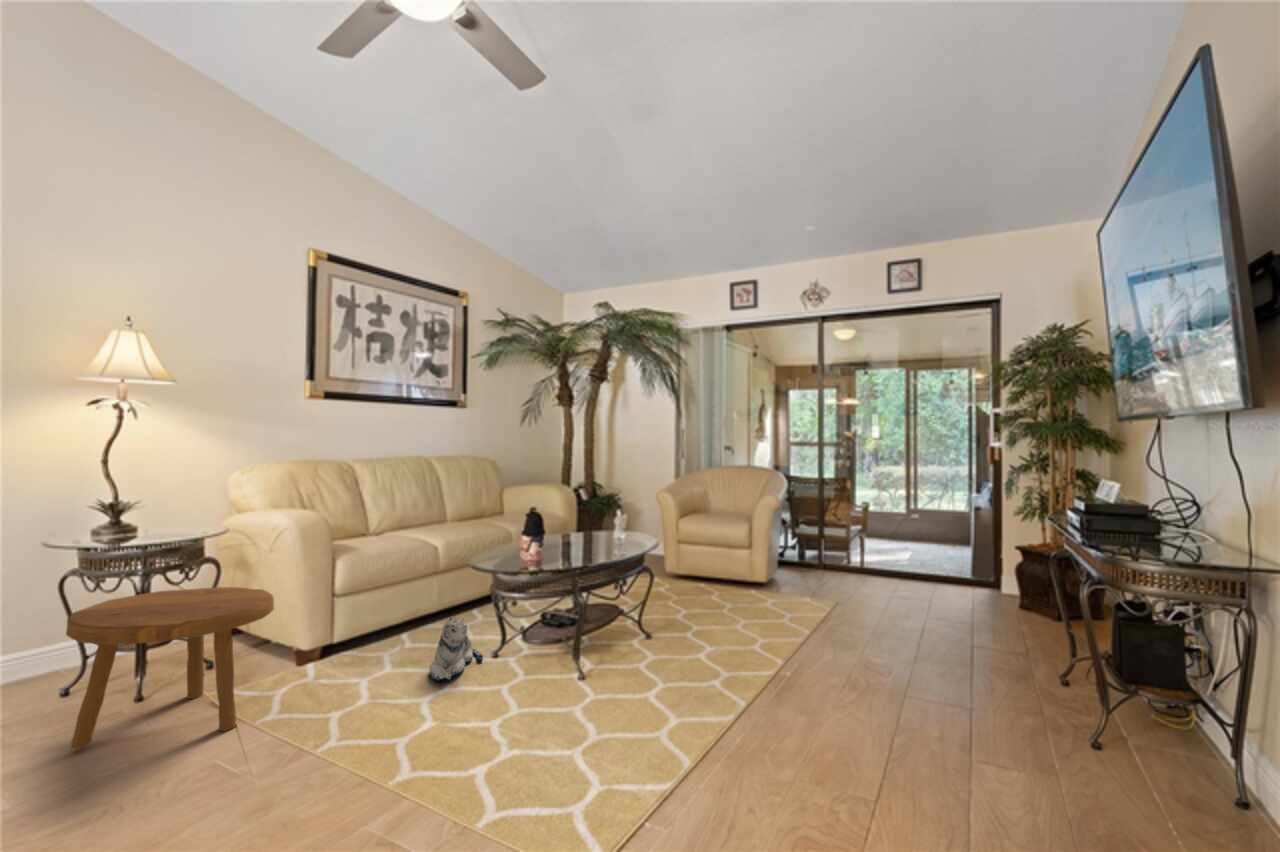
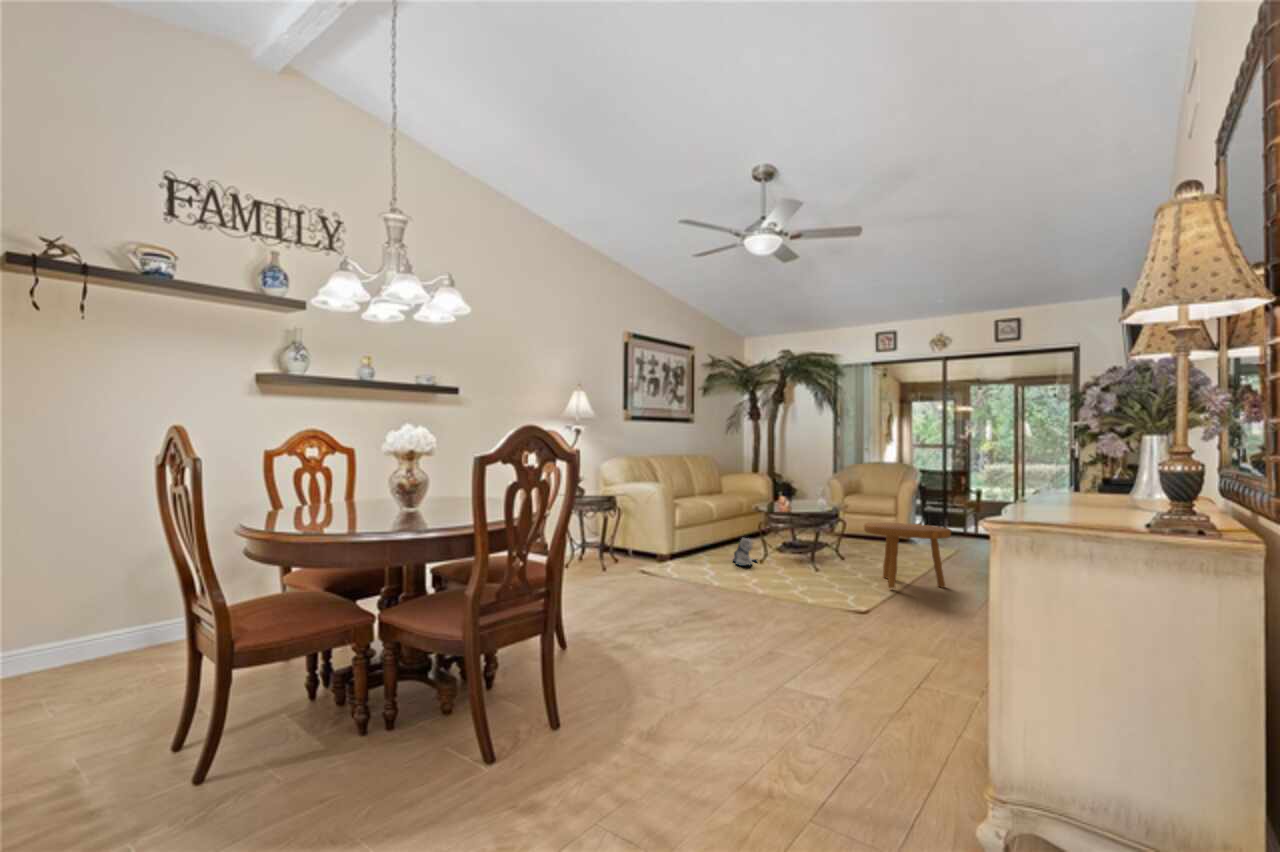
footstool: present [66,587,274,749] -> present [864,522,951,588]

